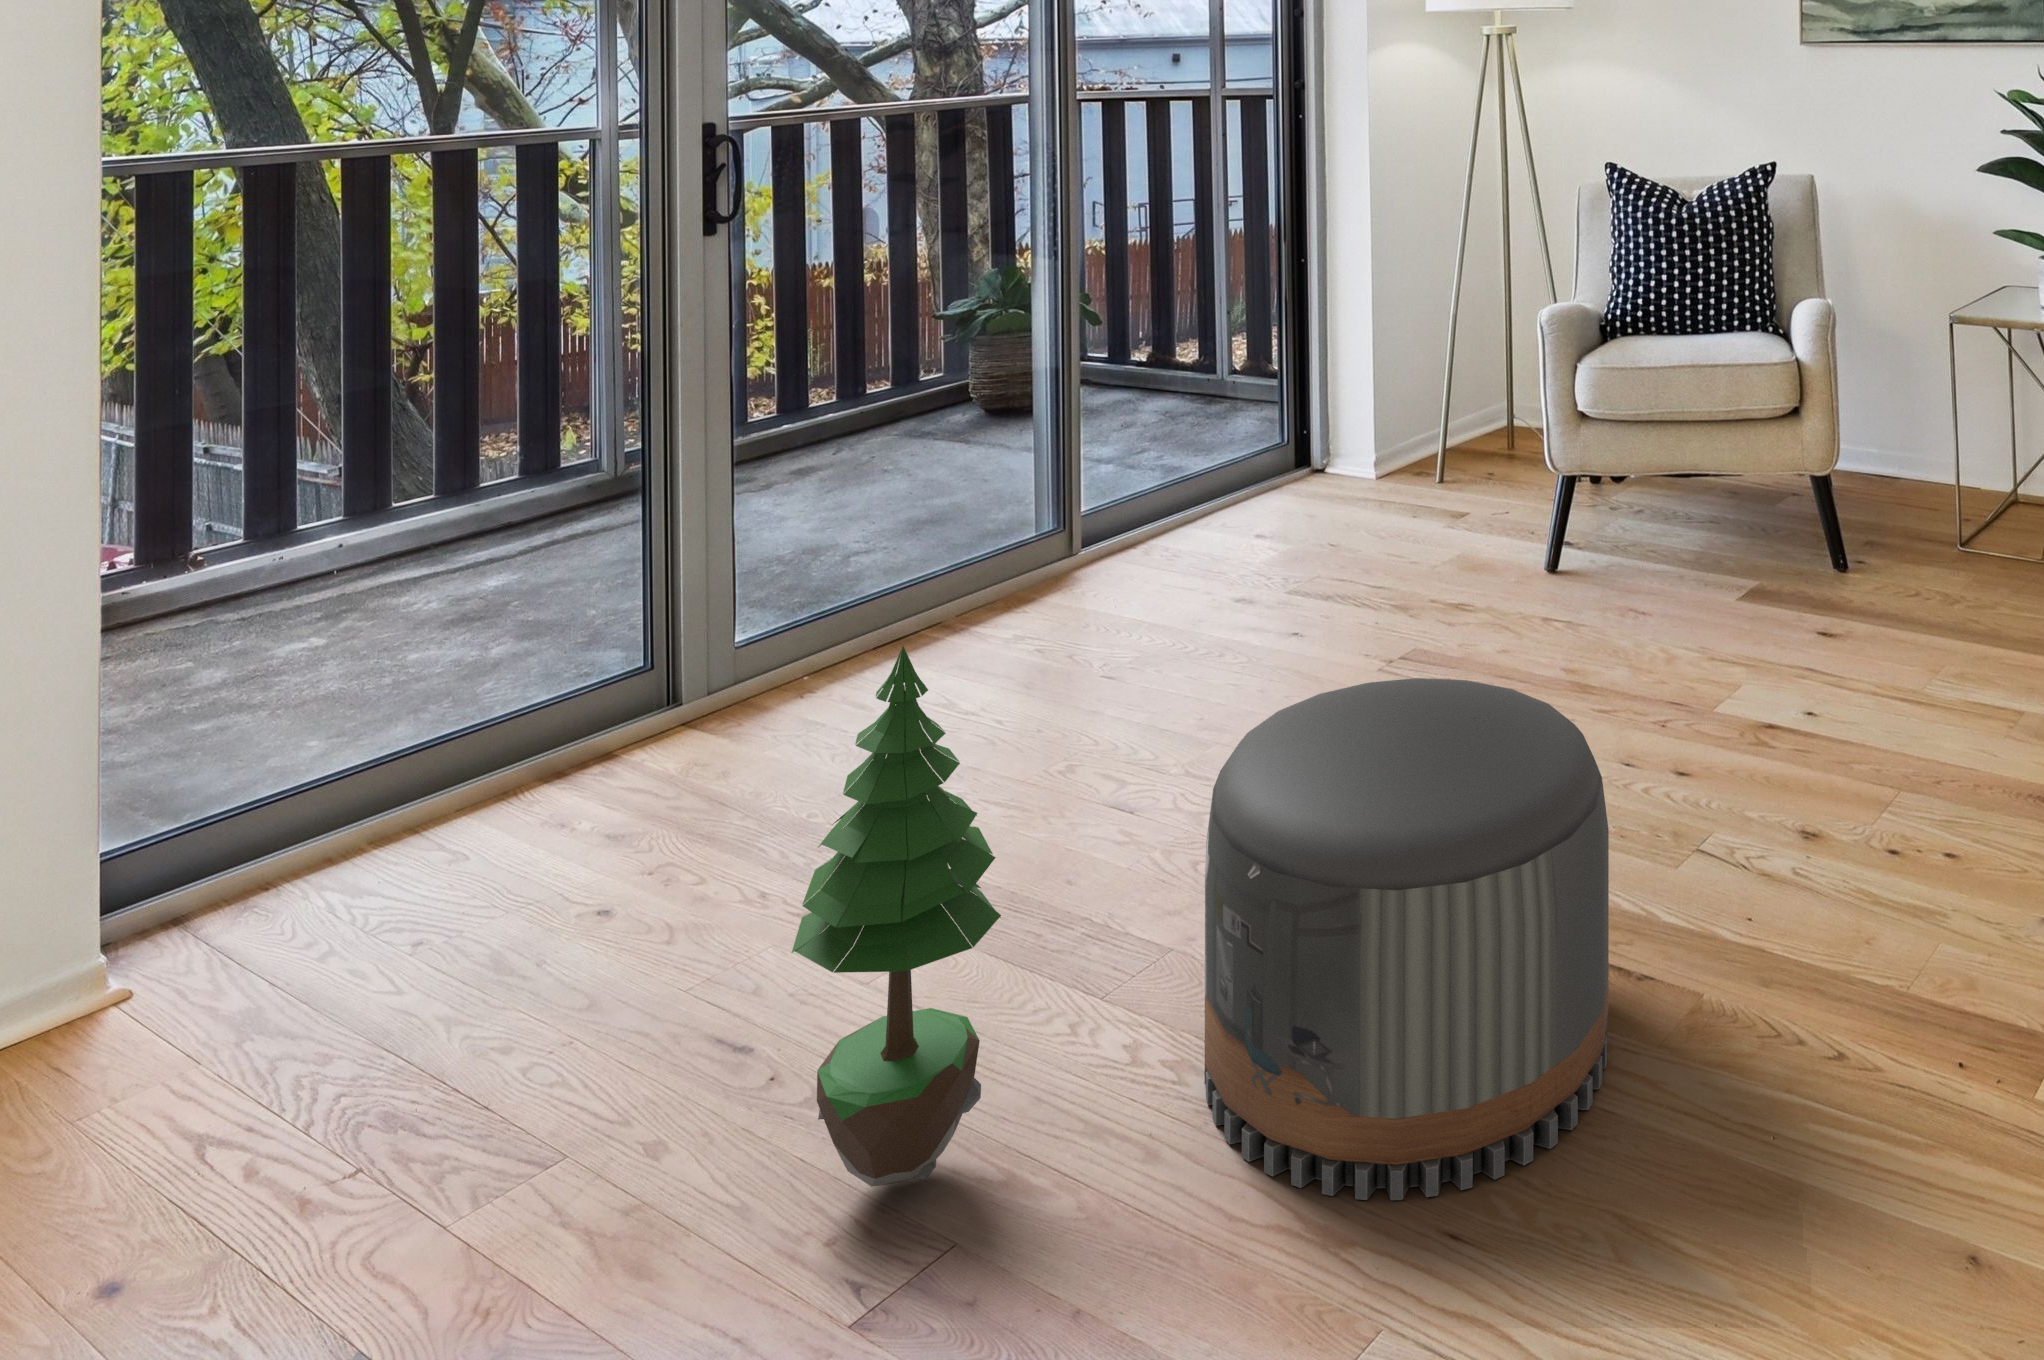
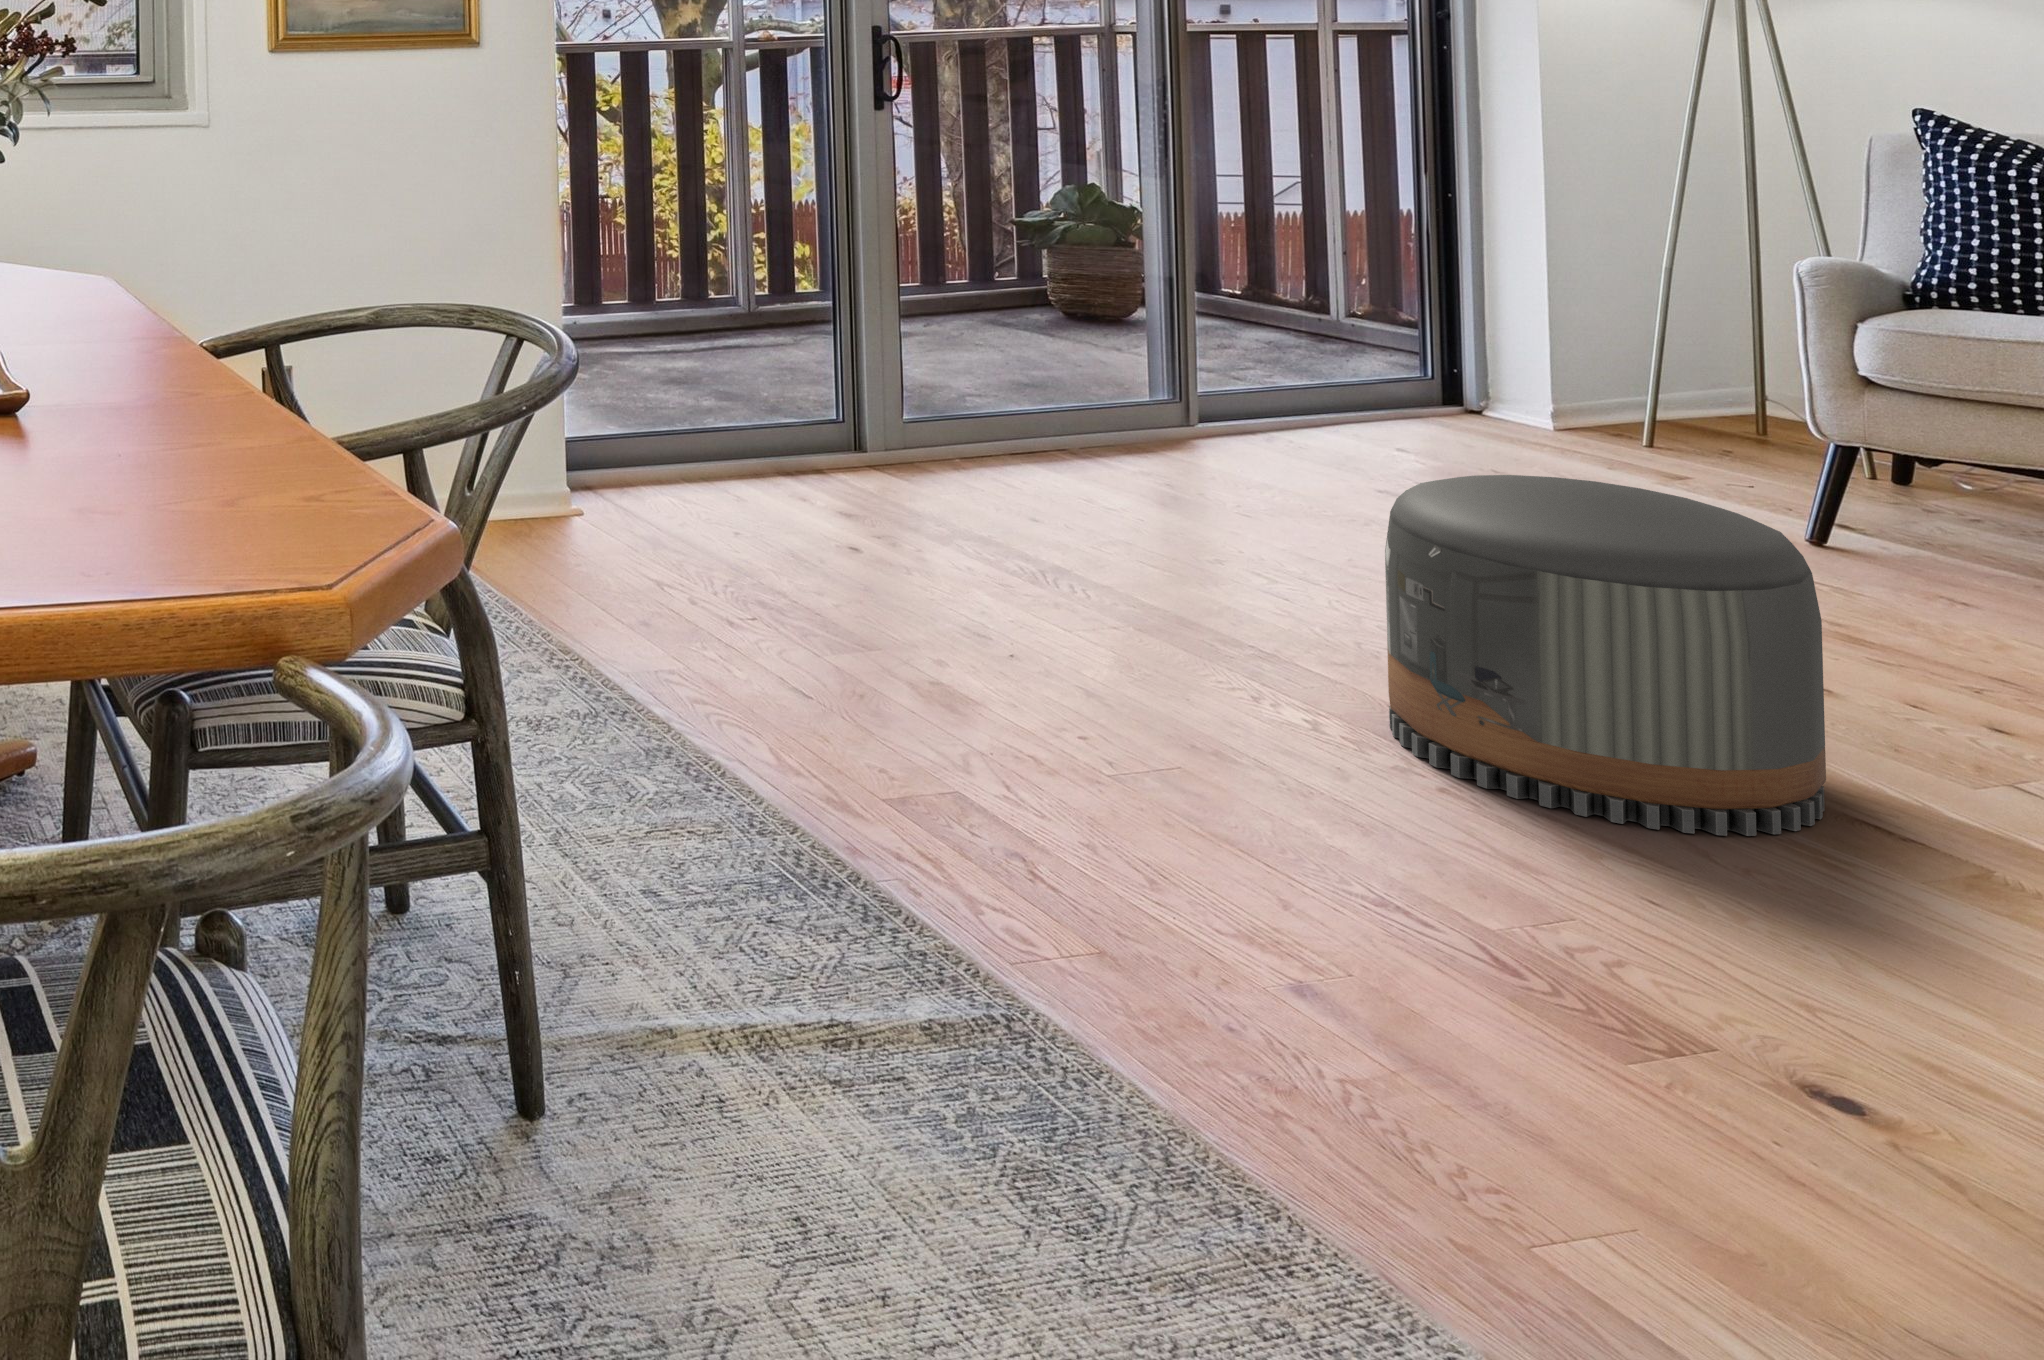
potted tree: present [792,646,1001,1187] -> none [1066,343,1216,705]

